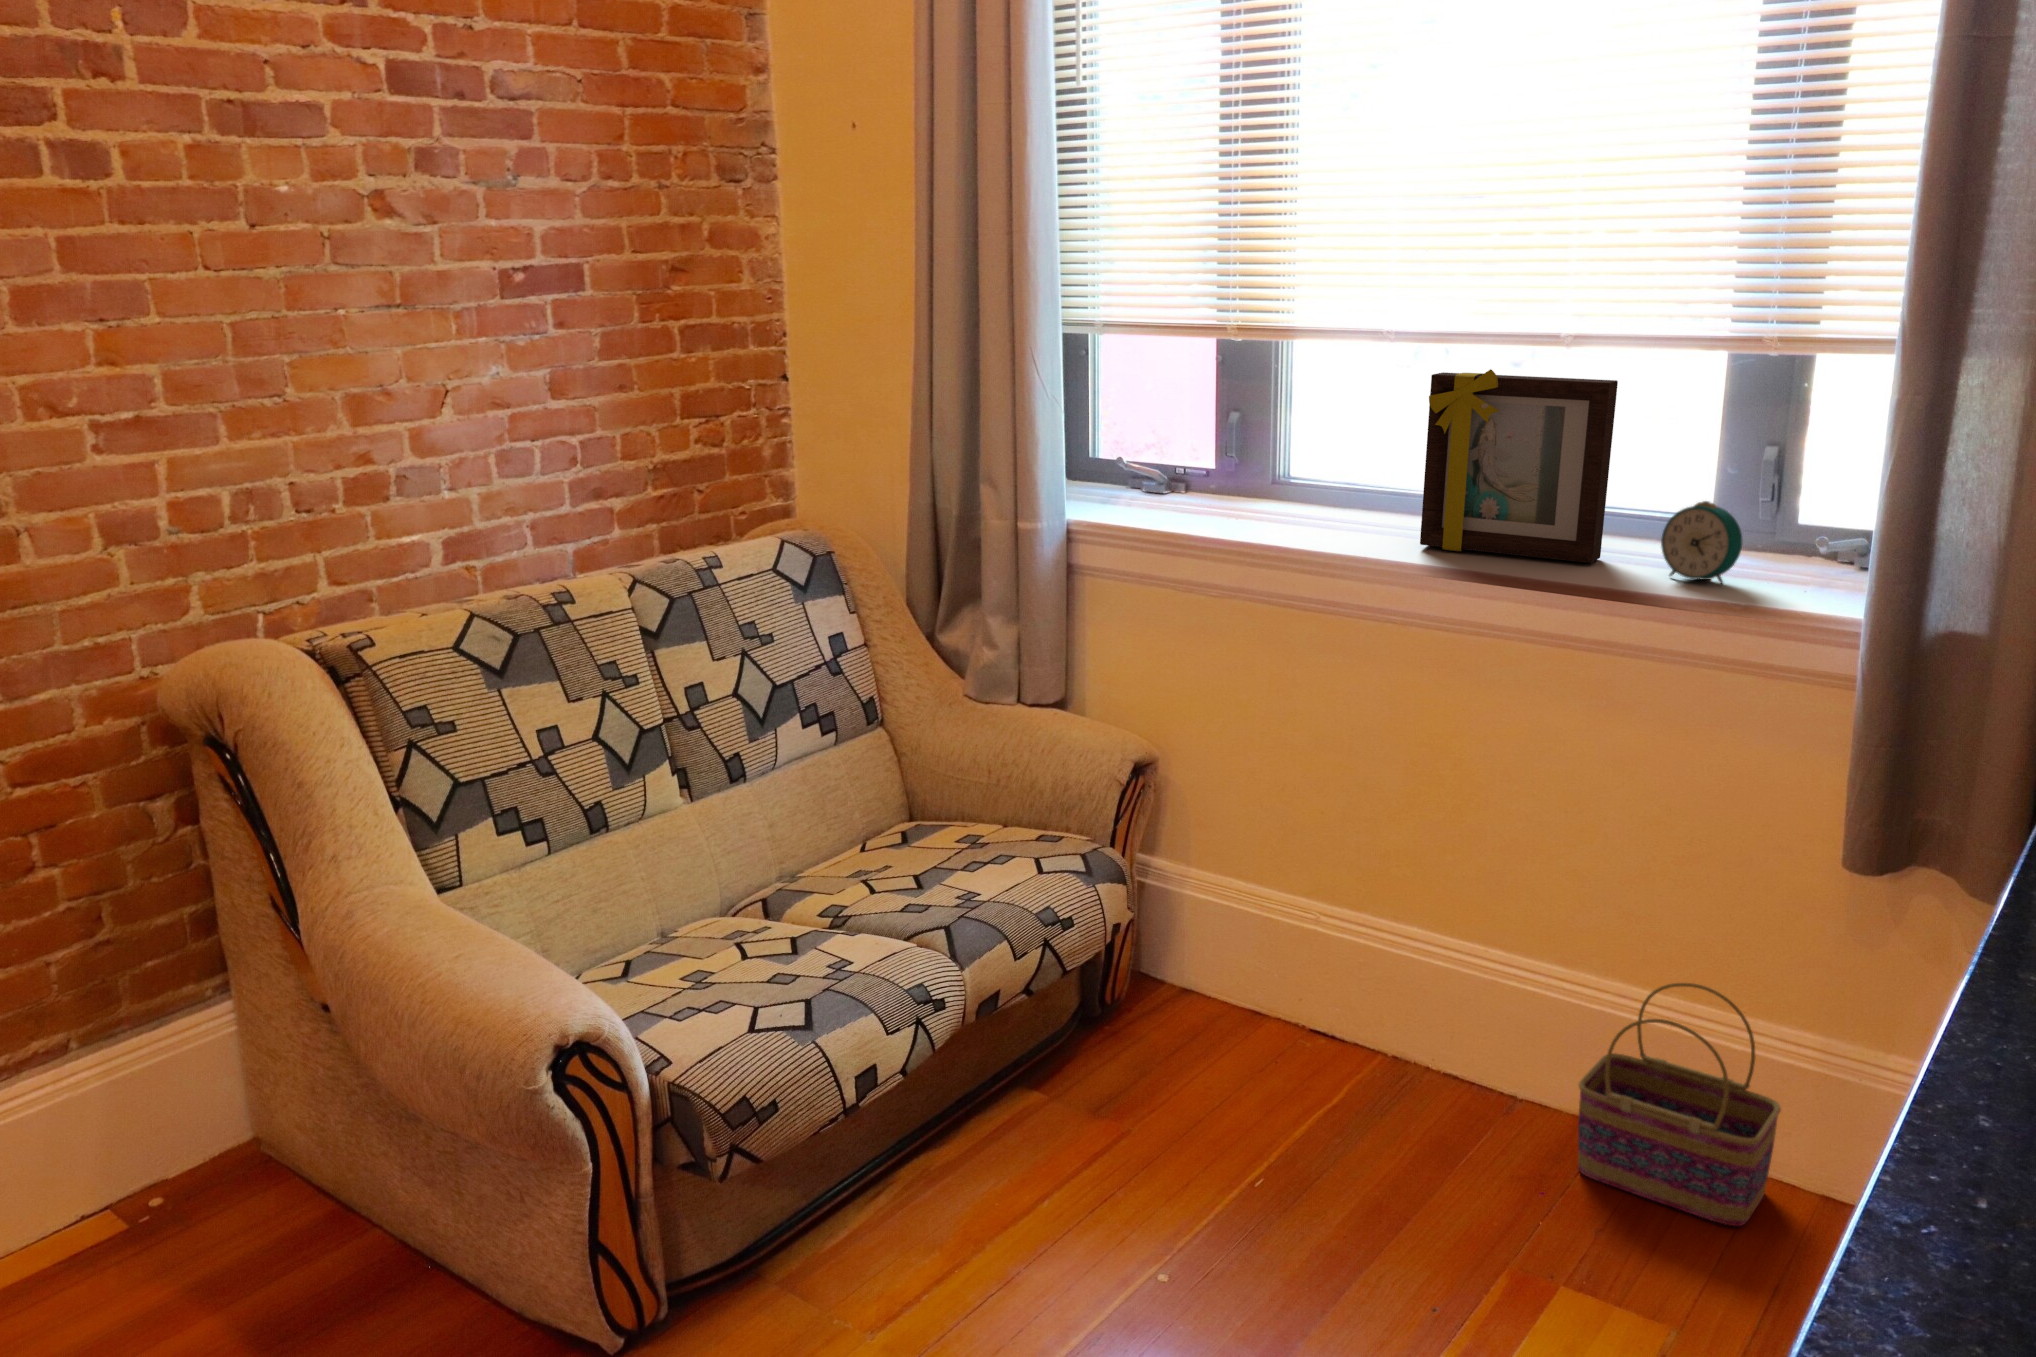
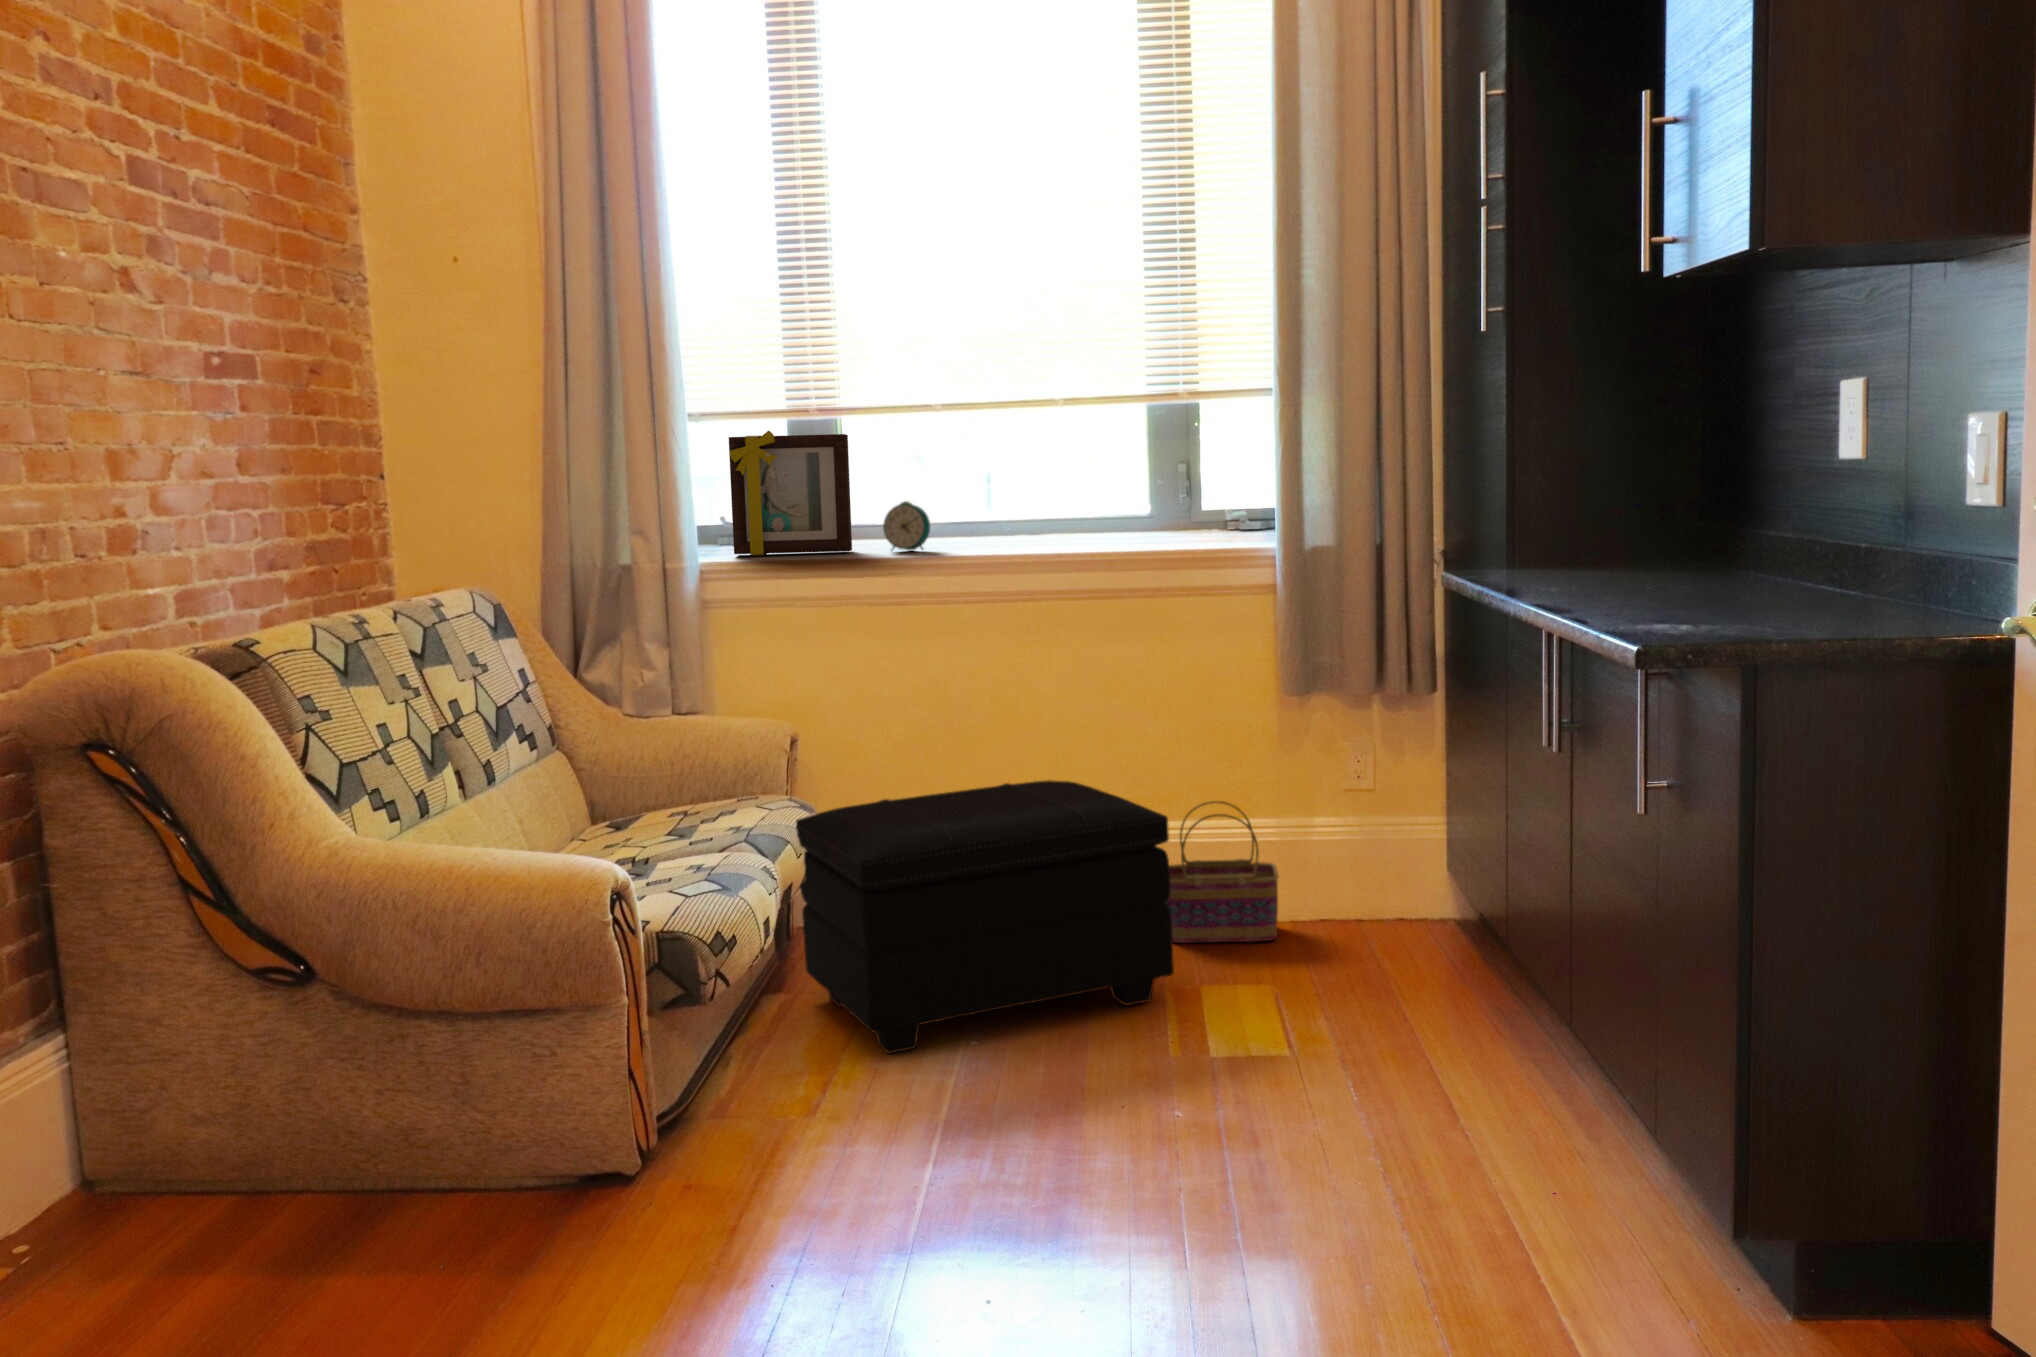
picture frame: present [1420,369,1618,563] -> present [729,431,852,556]
alarm clock: present [1661,501,1742,584] -> present [883,501,930,551]
footstool: none [1002,895,1492,1291] -> present [796,780,1174,1053]

